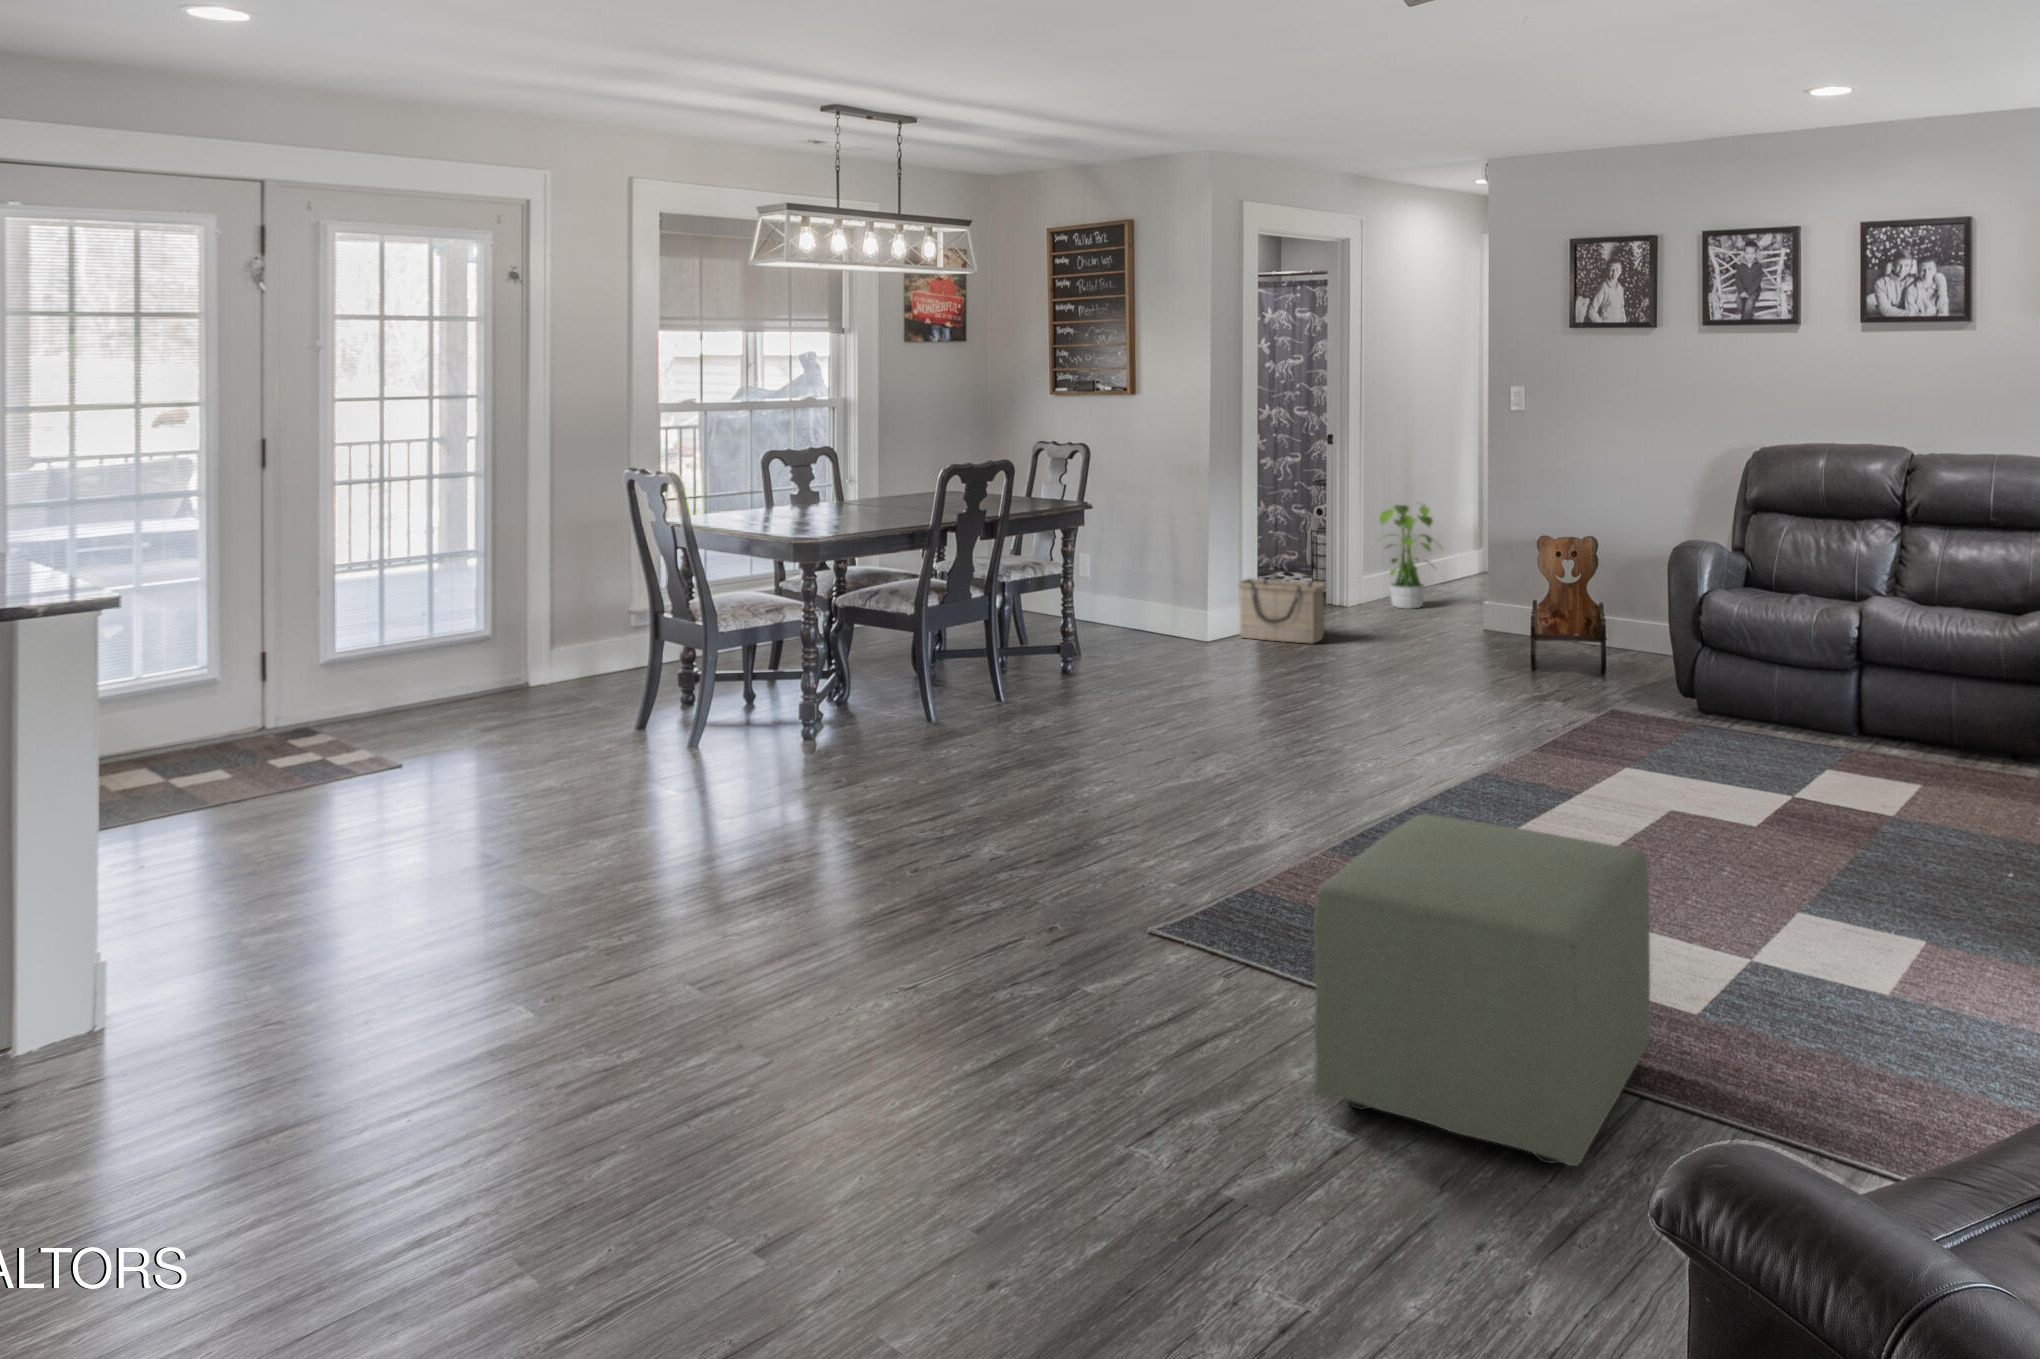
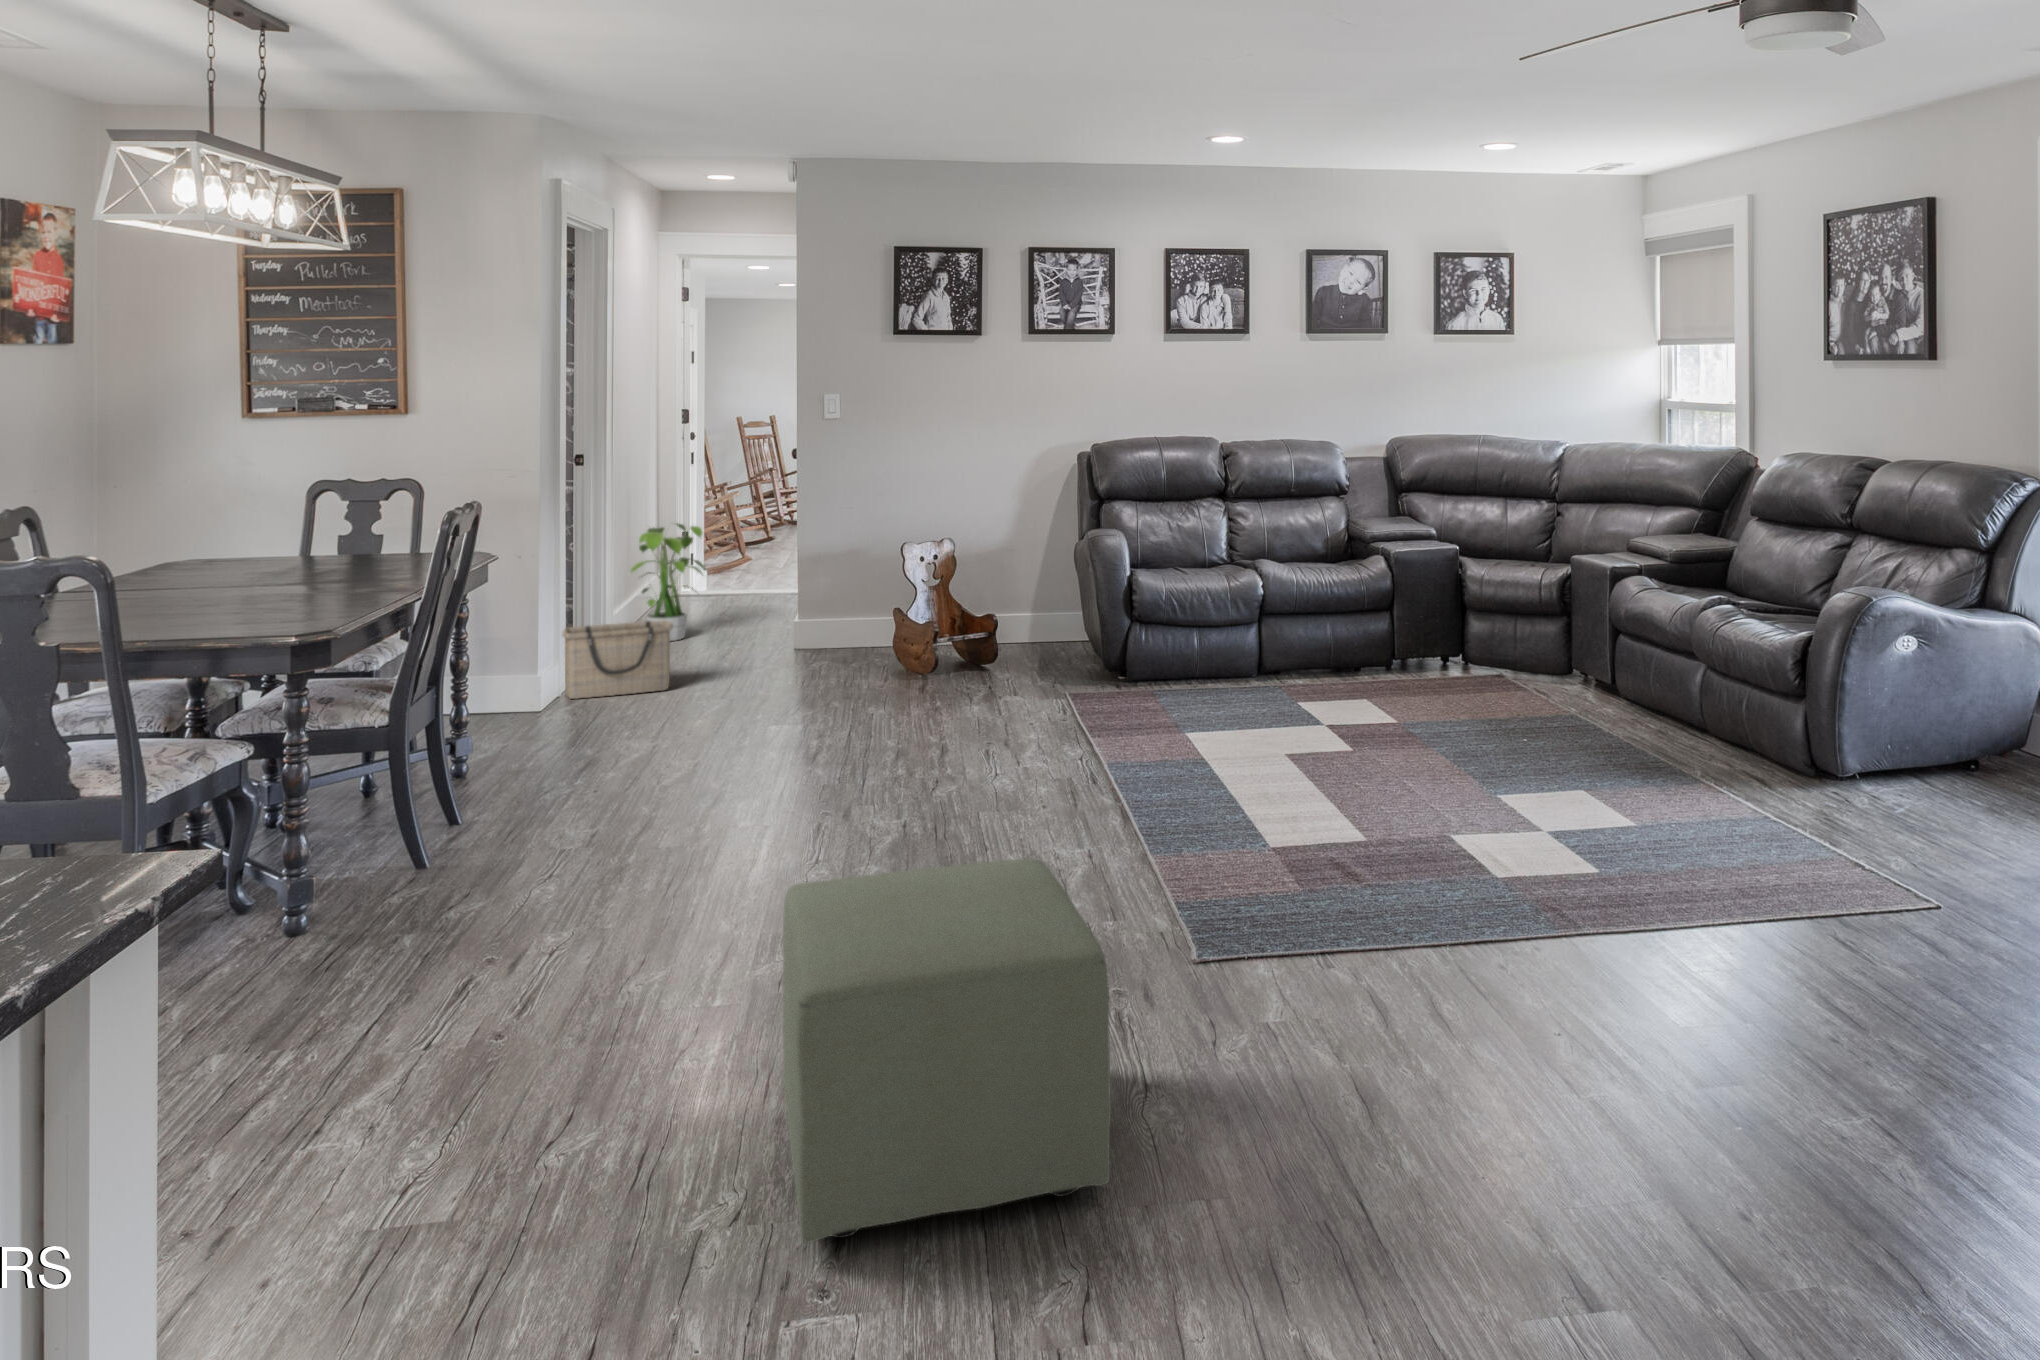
ottoman: present [1314,814,1650,1166] -> present [782,858,1111,1243]

